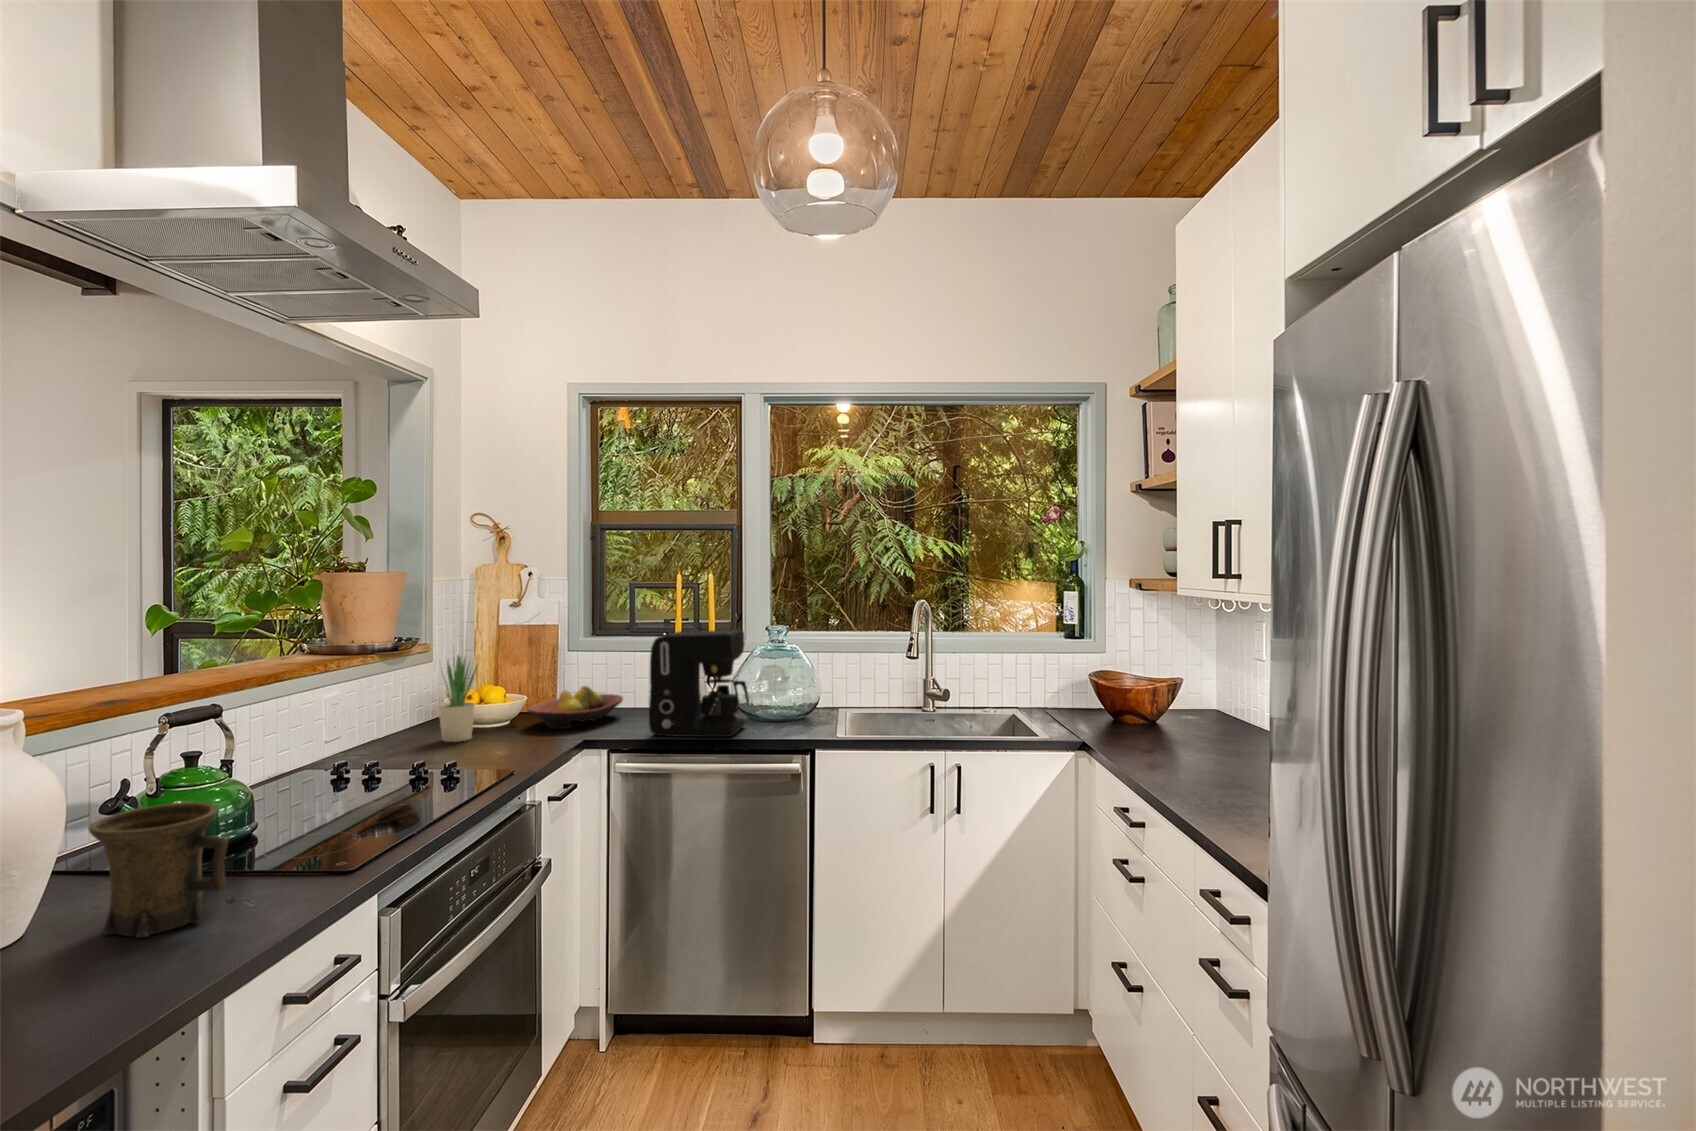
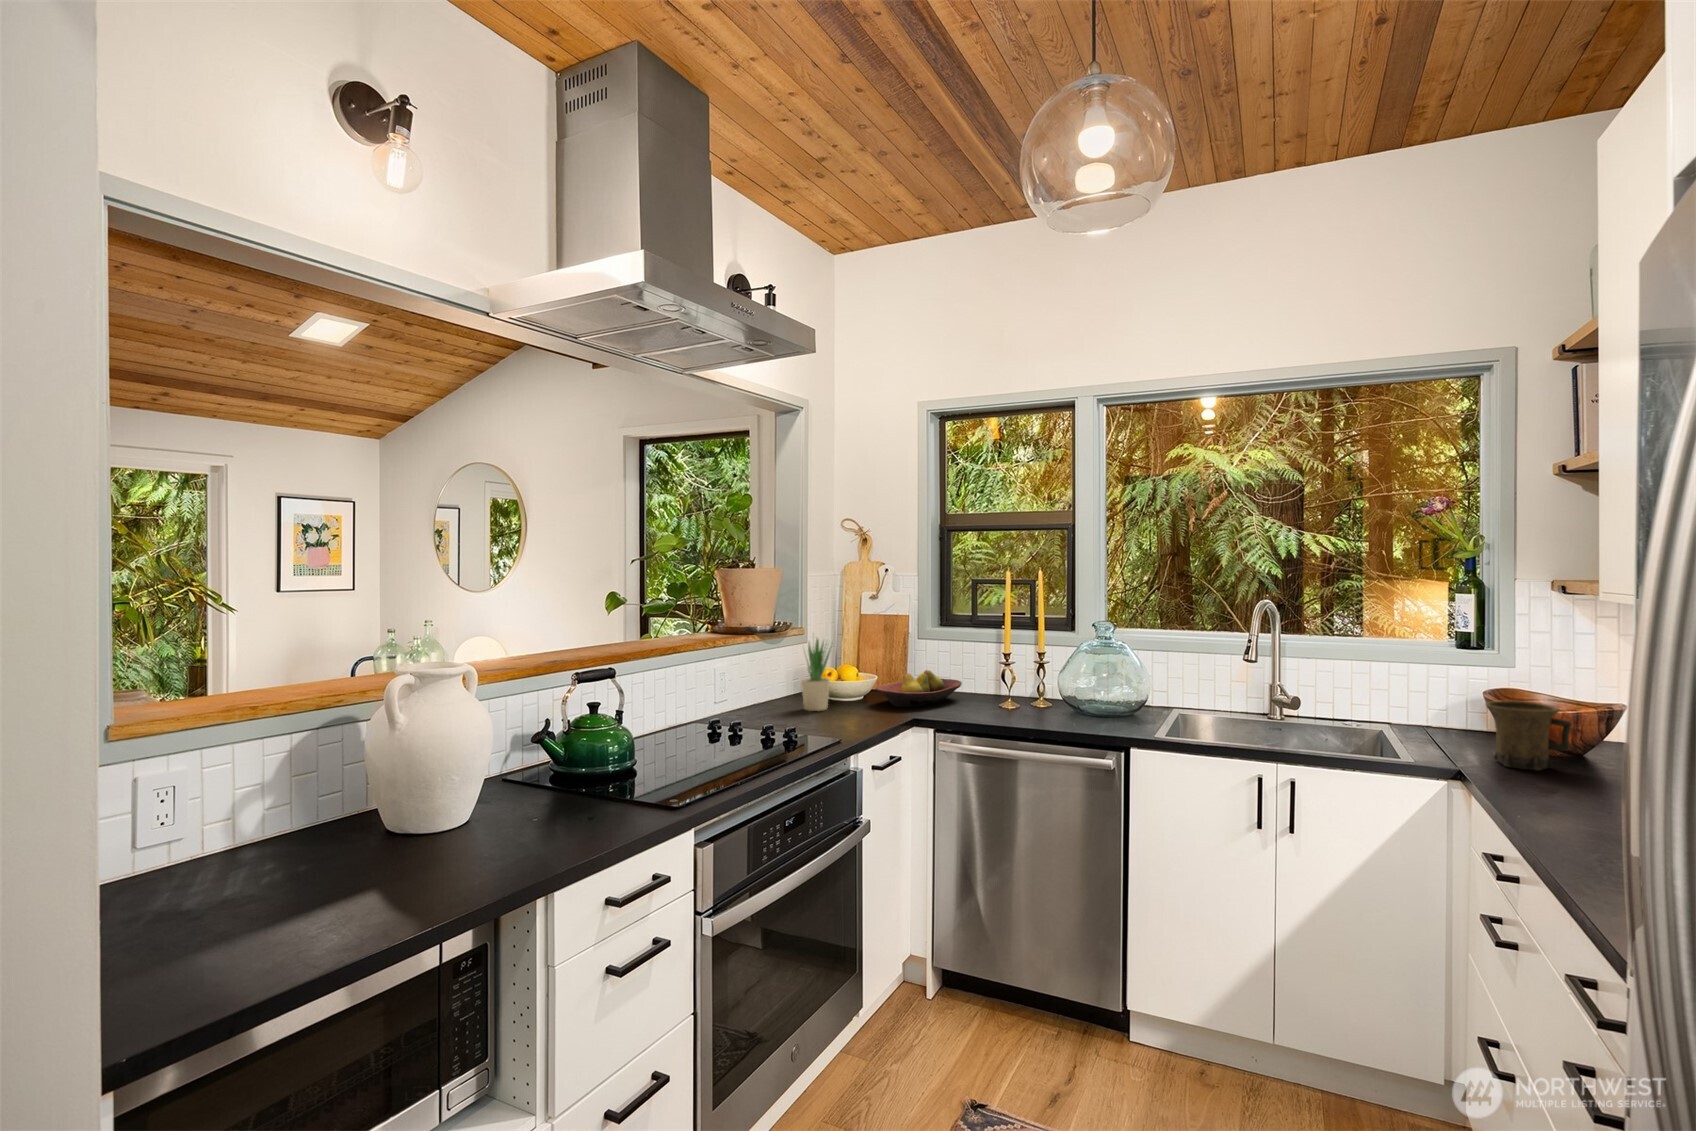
coffee maker: present [649,630,749,737] -> none [973,625,1068,727]
mug: present [88,802,228,937] -> present [1486,700,1572,770]

